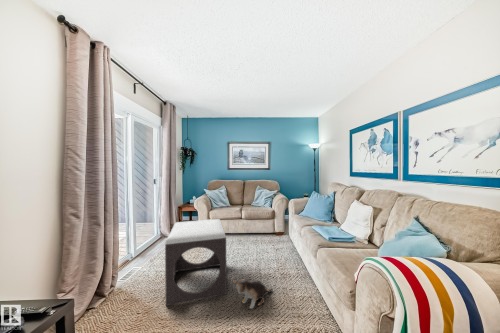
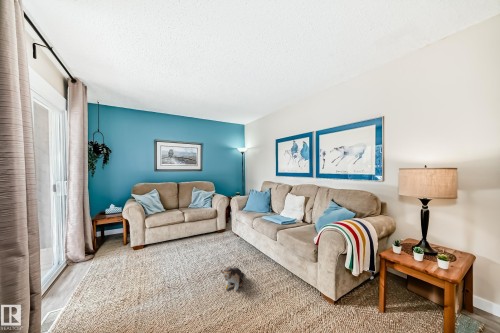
footstool: present [165,219,227,306] -> none [131,222,207,320]

